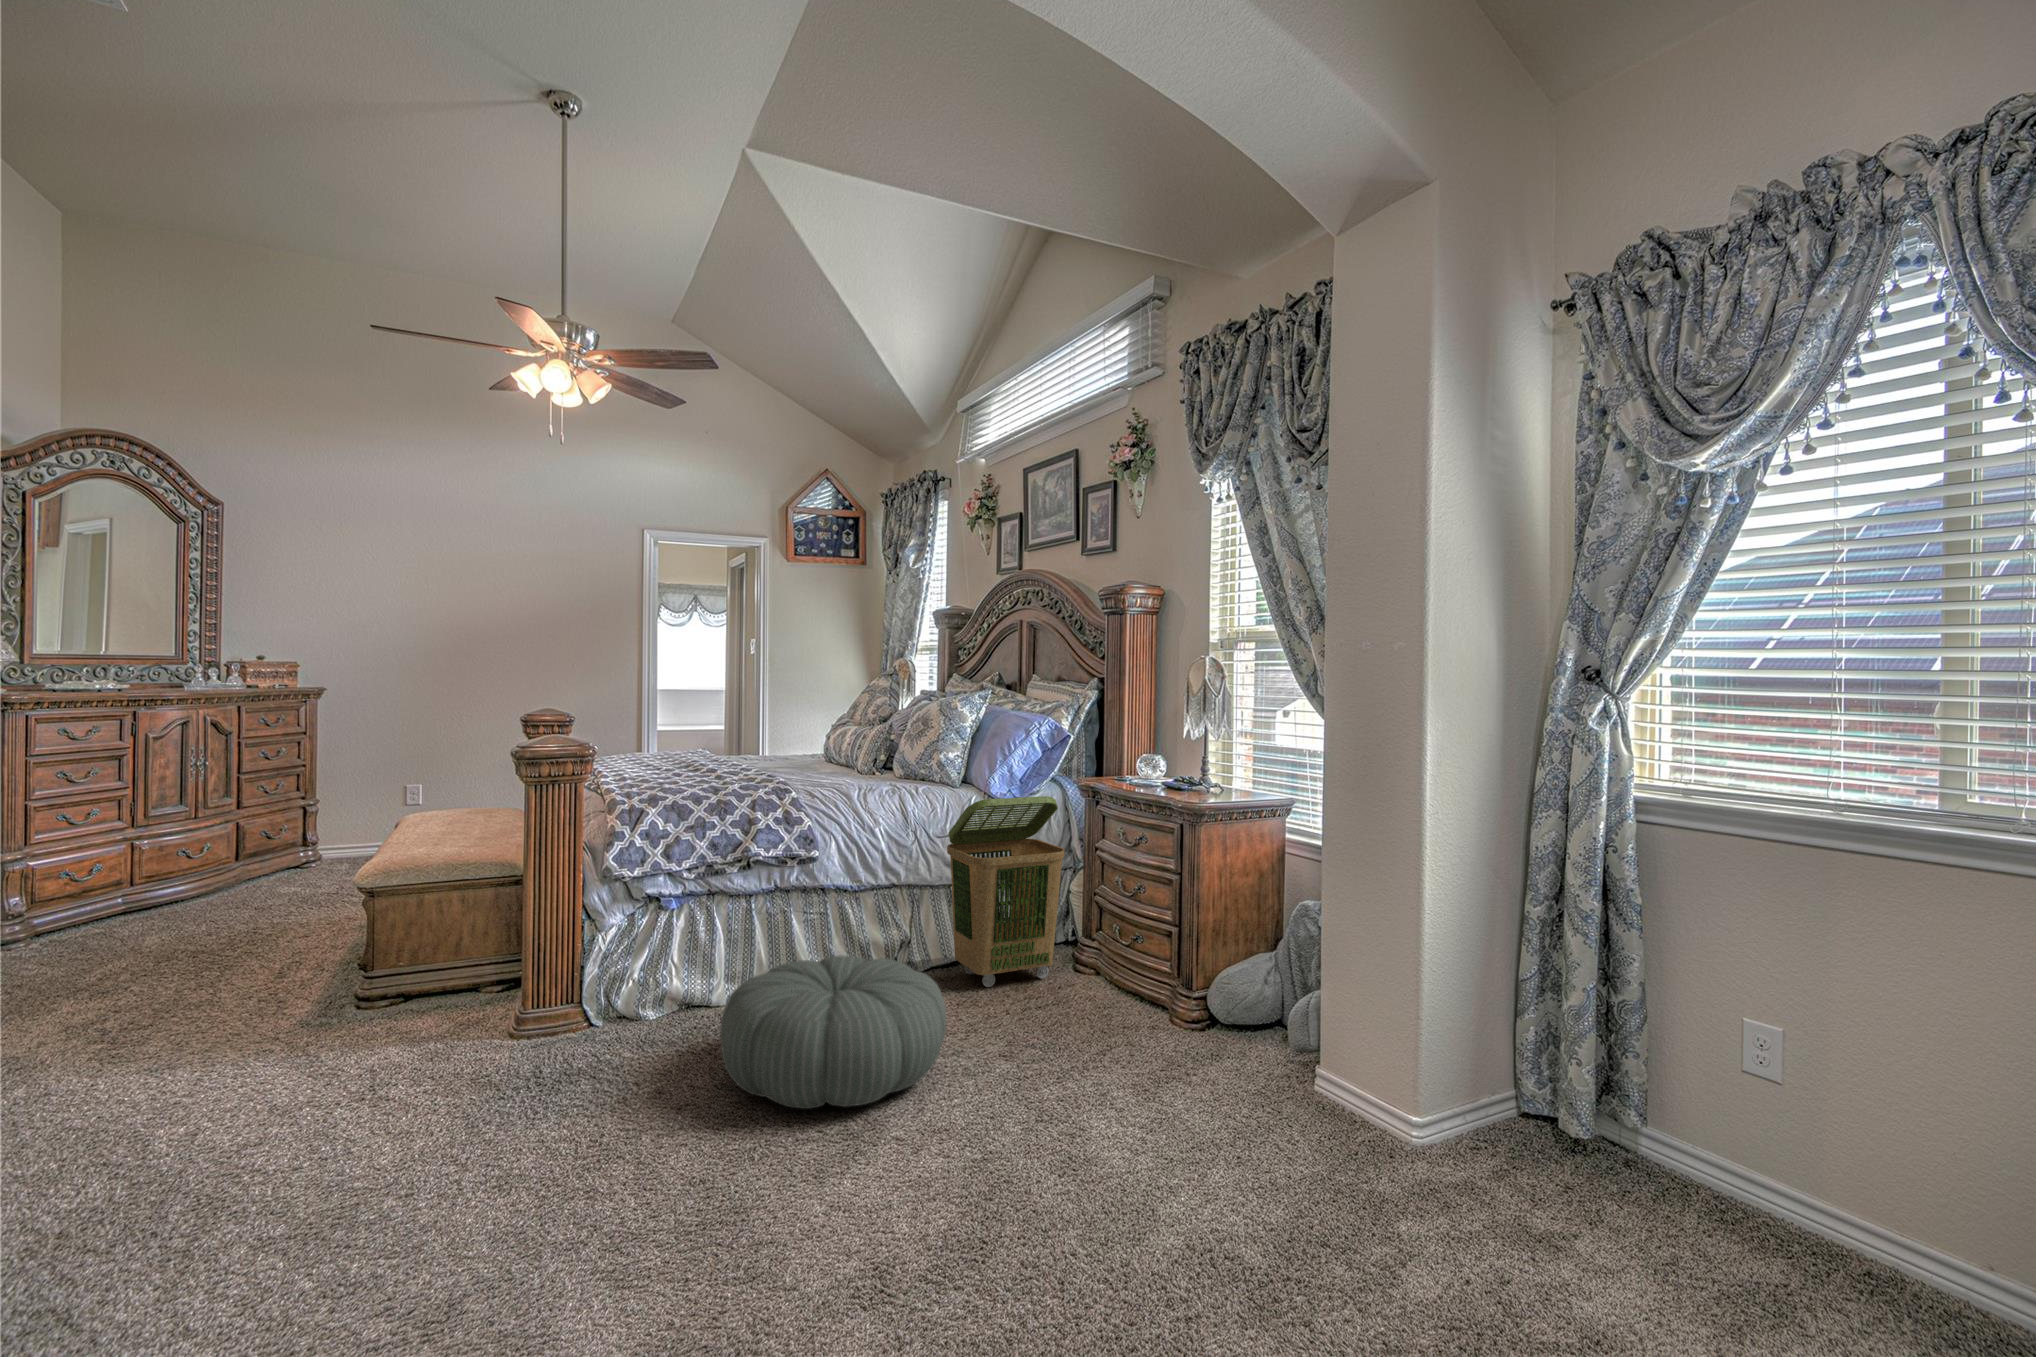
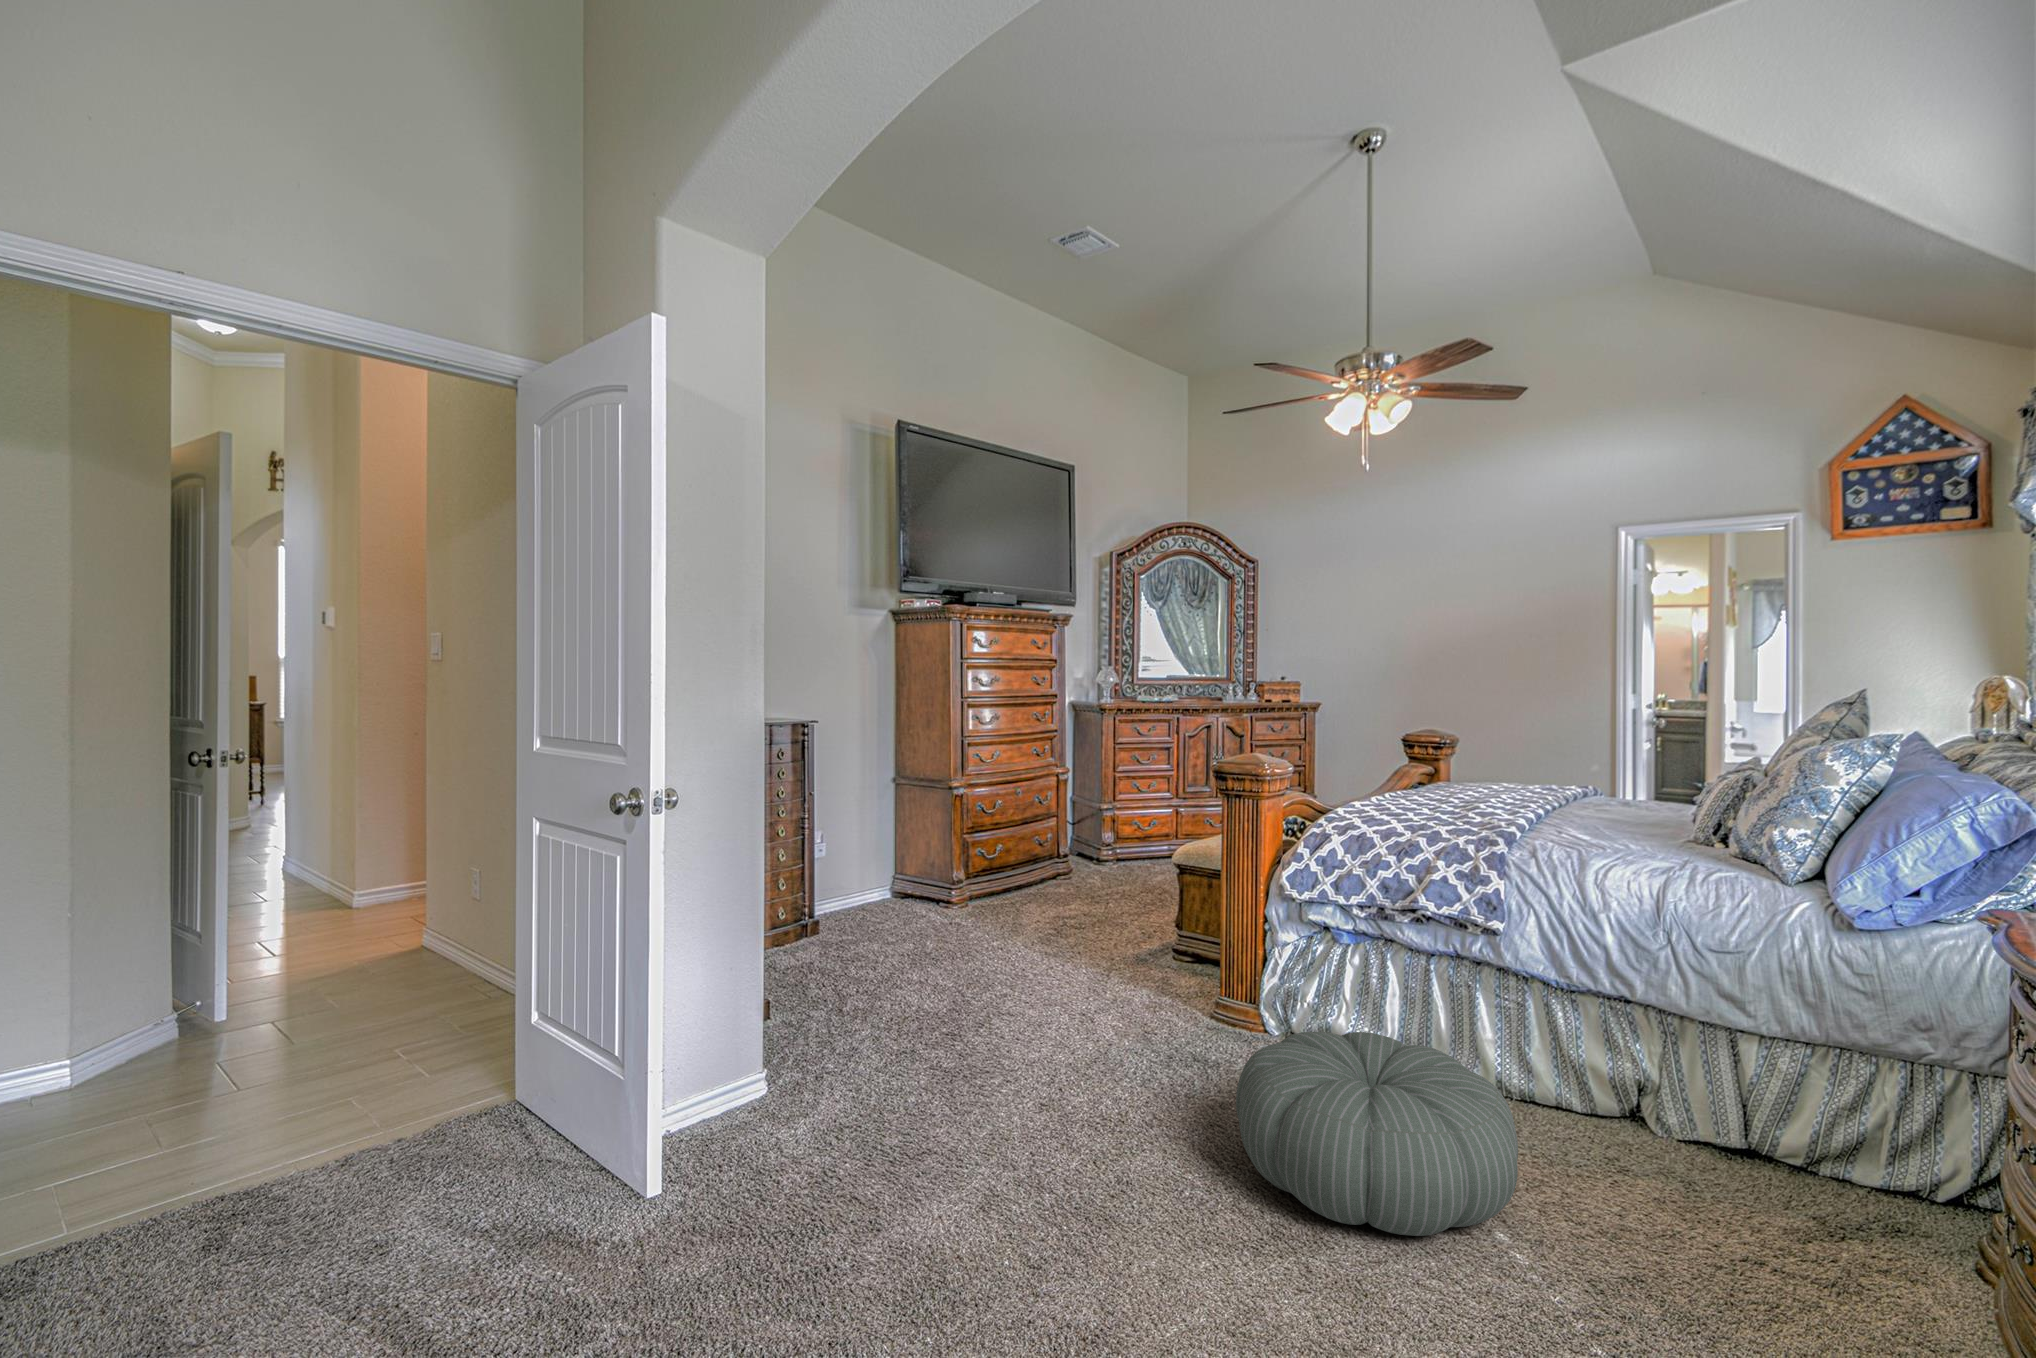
laundry basket: present [947,796,1065,987] -> none [1707,906,1941,1247]

